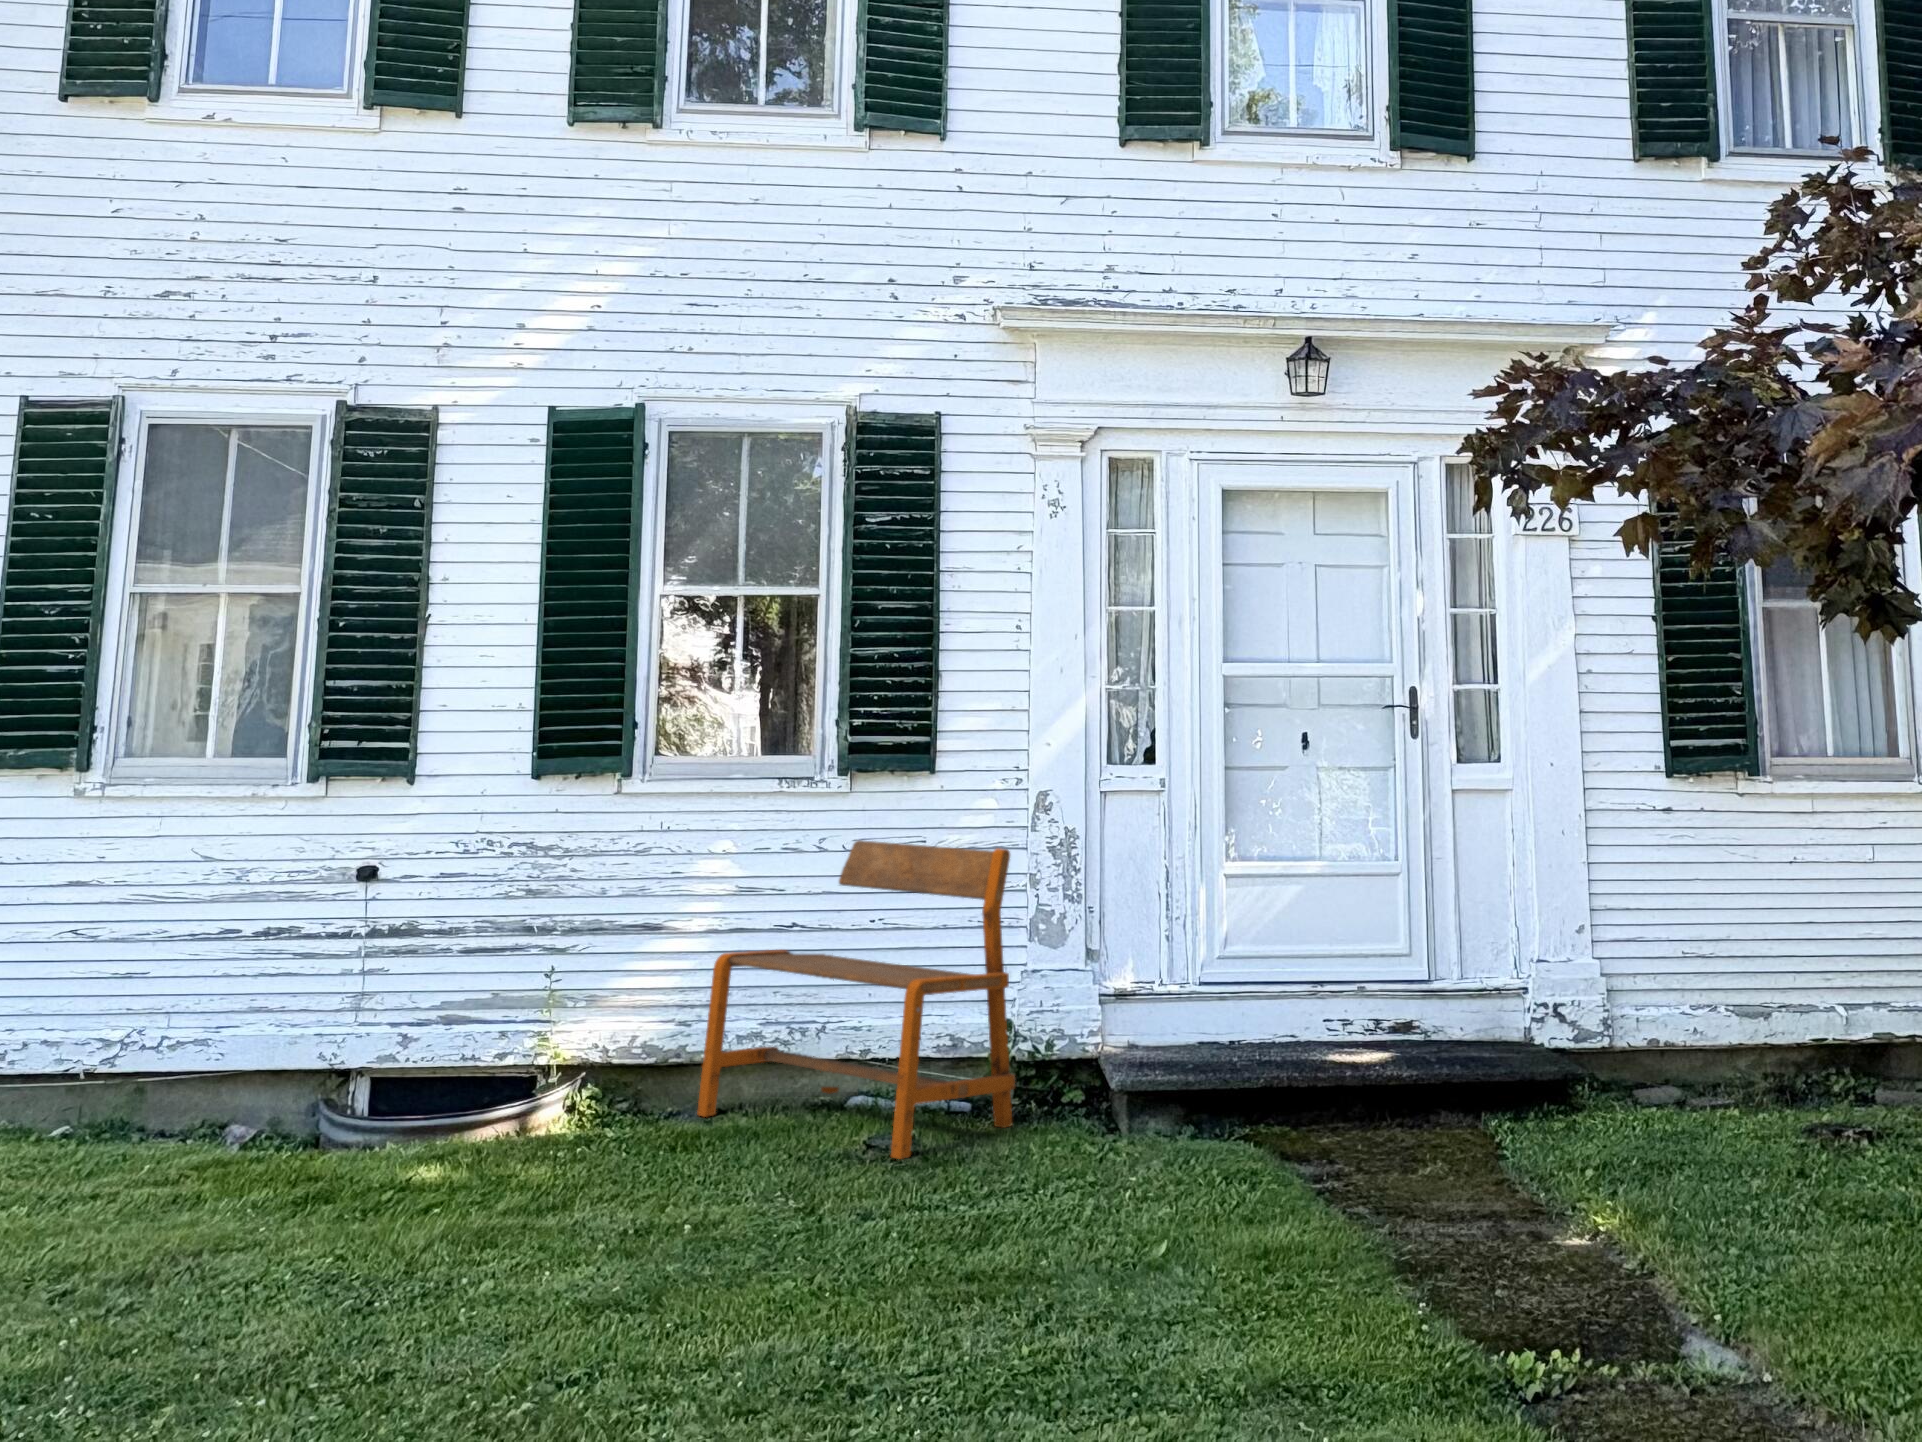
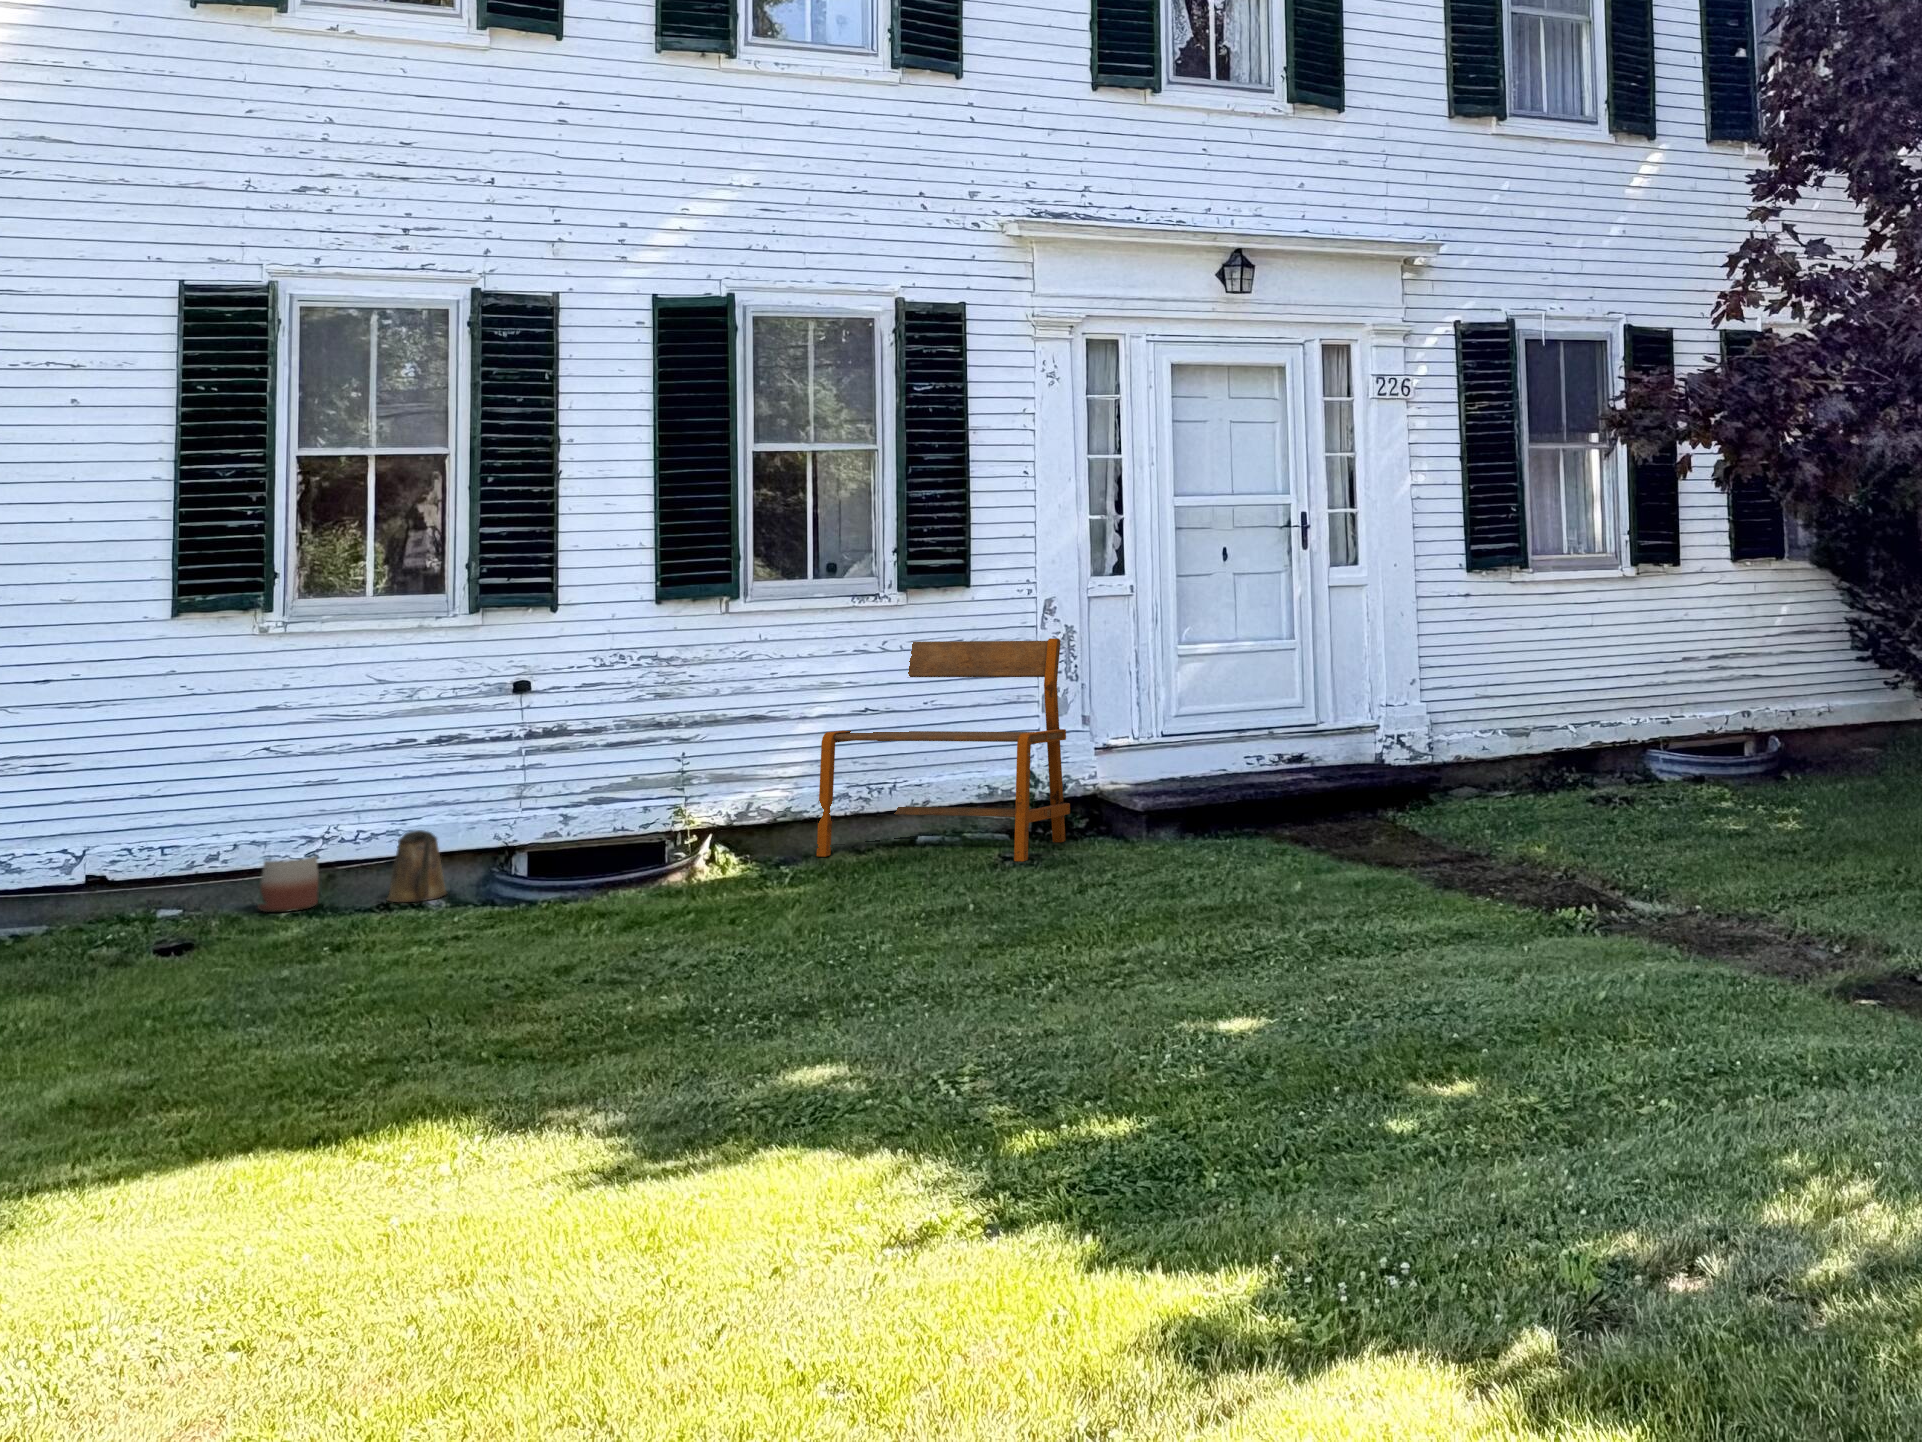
watering can: none [163,1044,238,1134] -> present [387,830,447,902]
planter: none [23,1059,101,1132] -> present [258,856,319,912]

